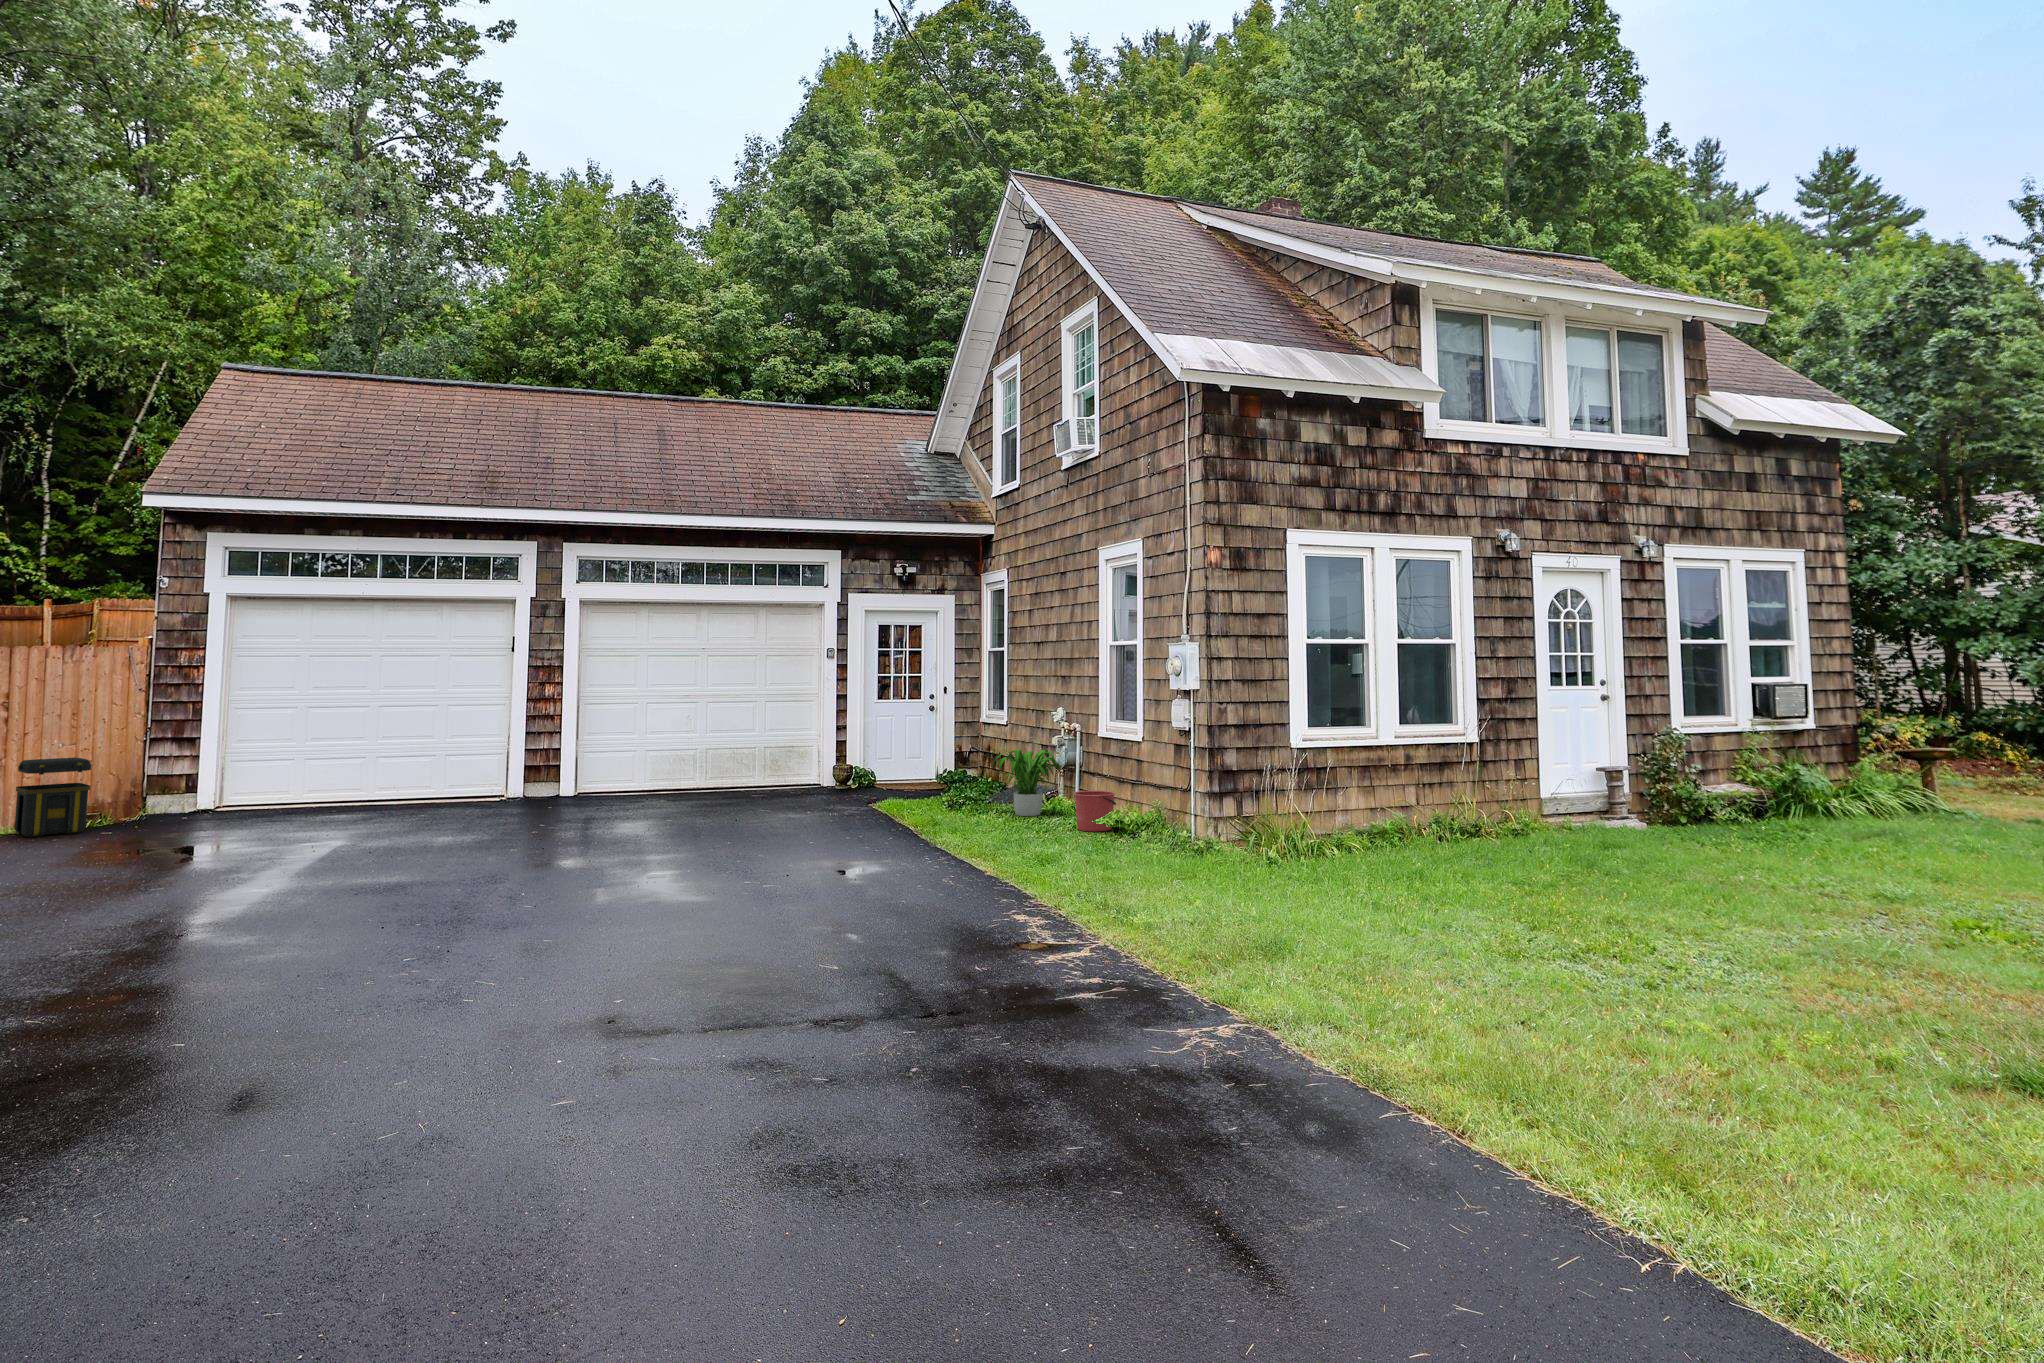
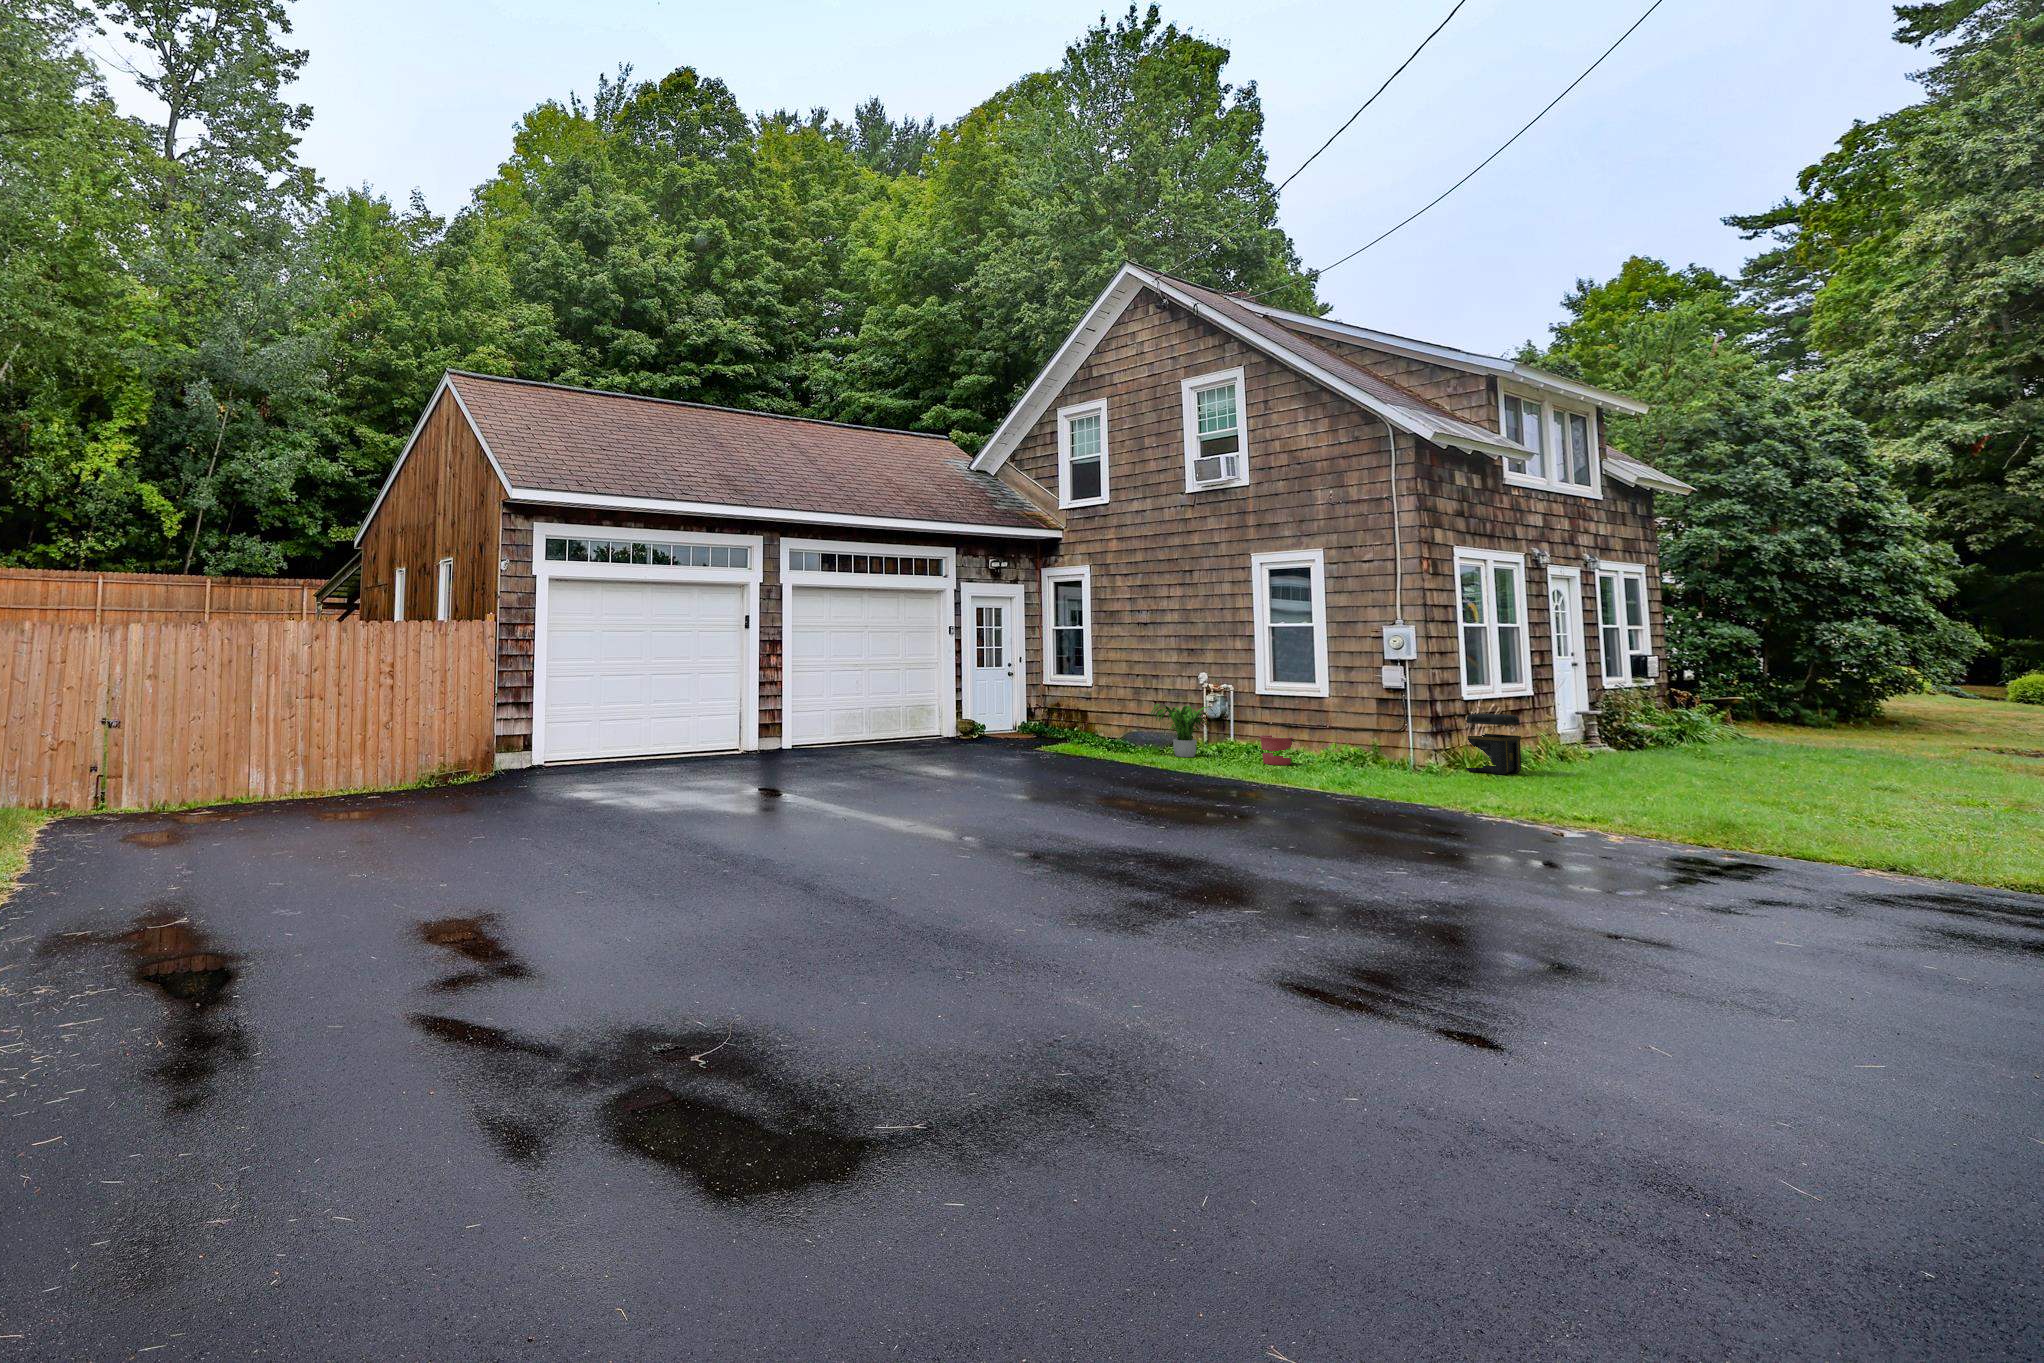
toolbox: present [14,758,91,837] -> present [1465,713,1521,775]

